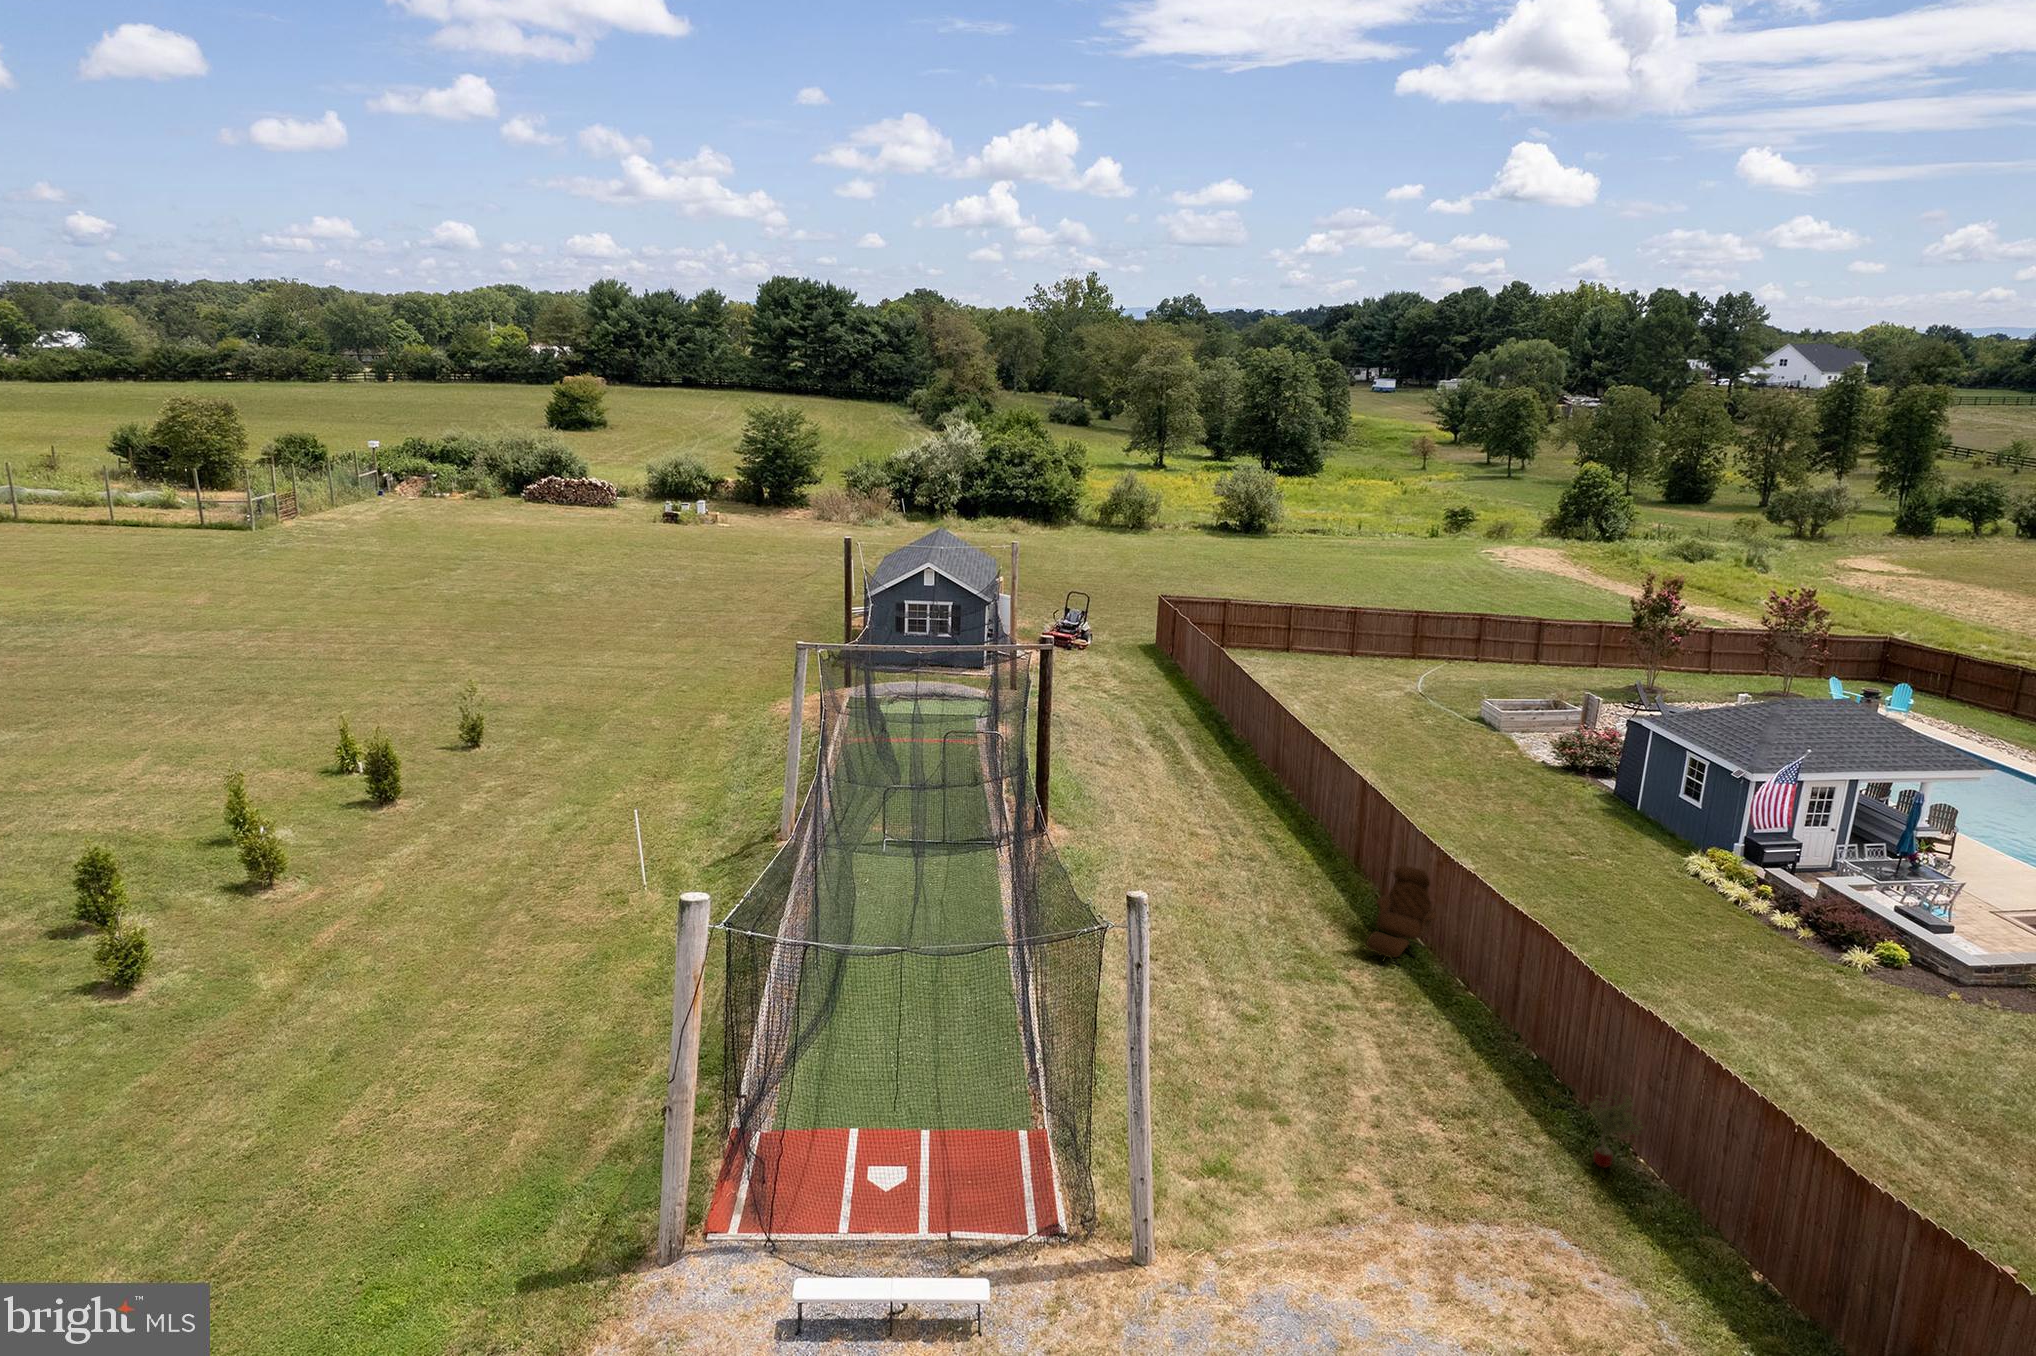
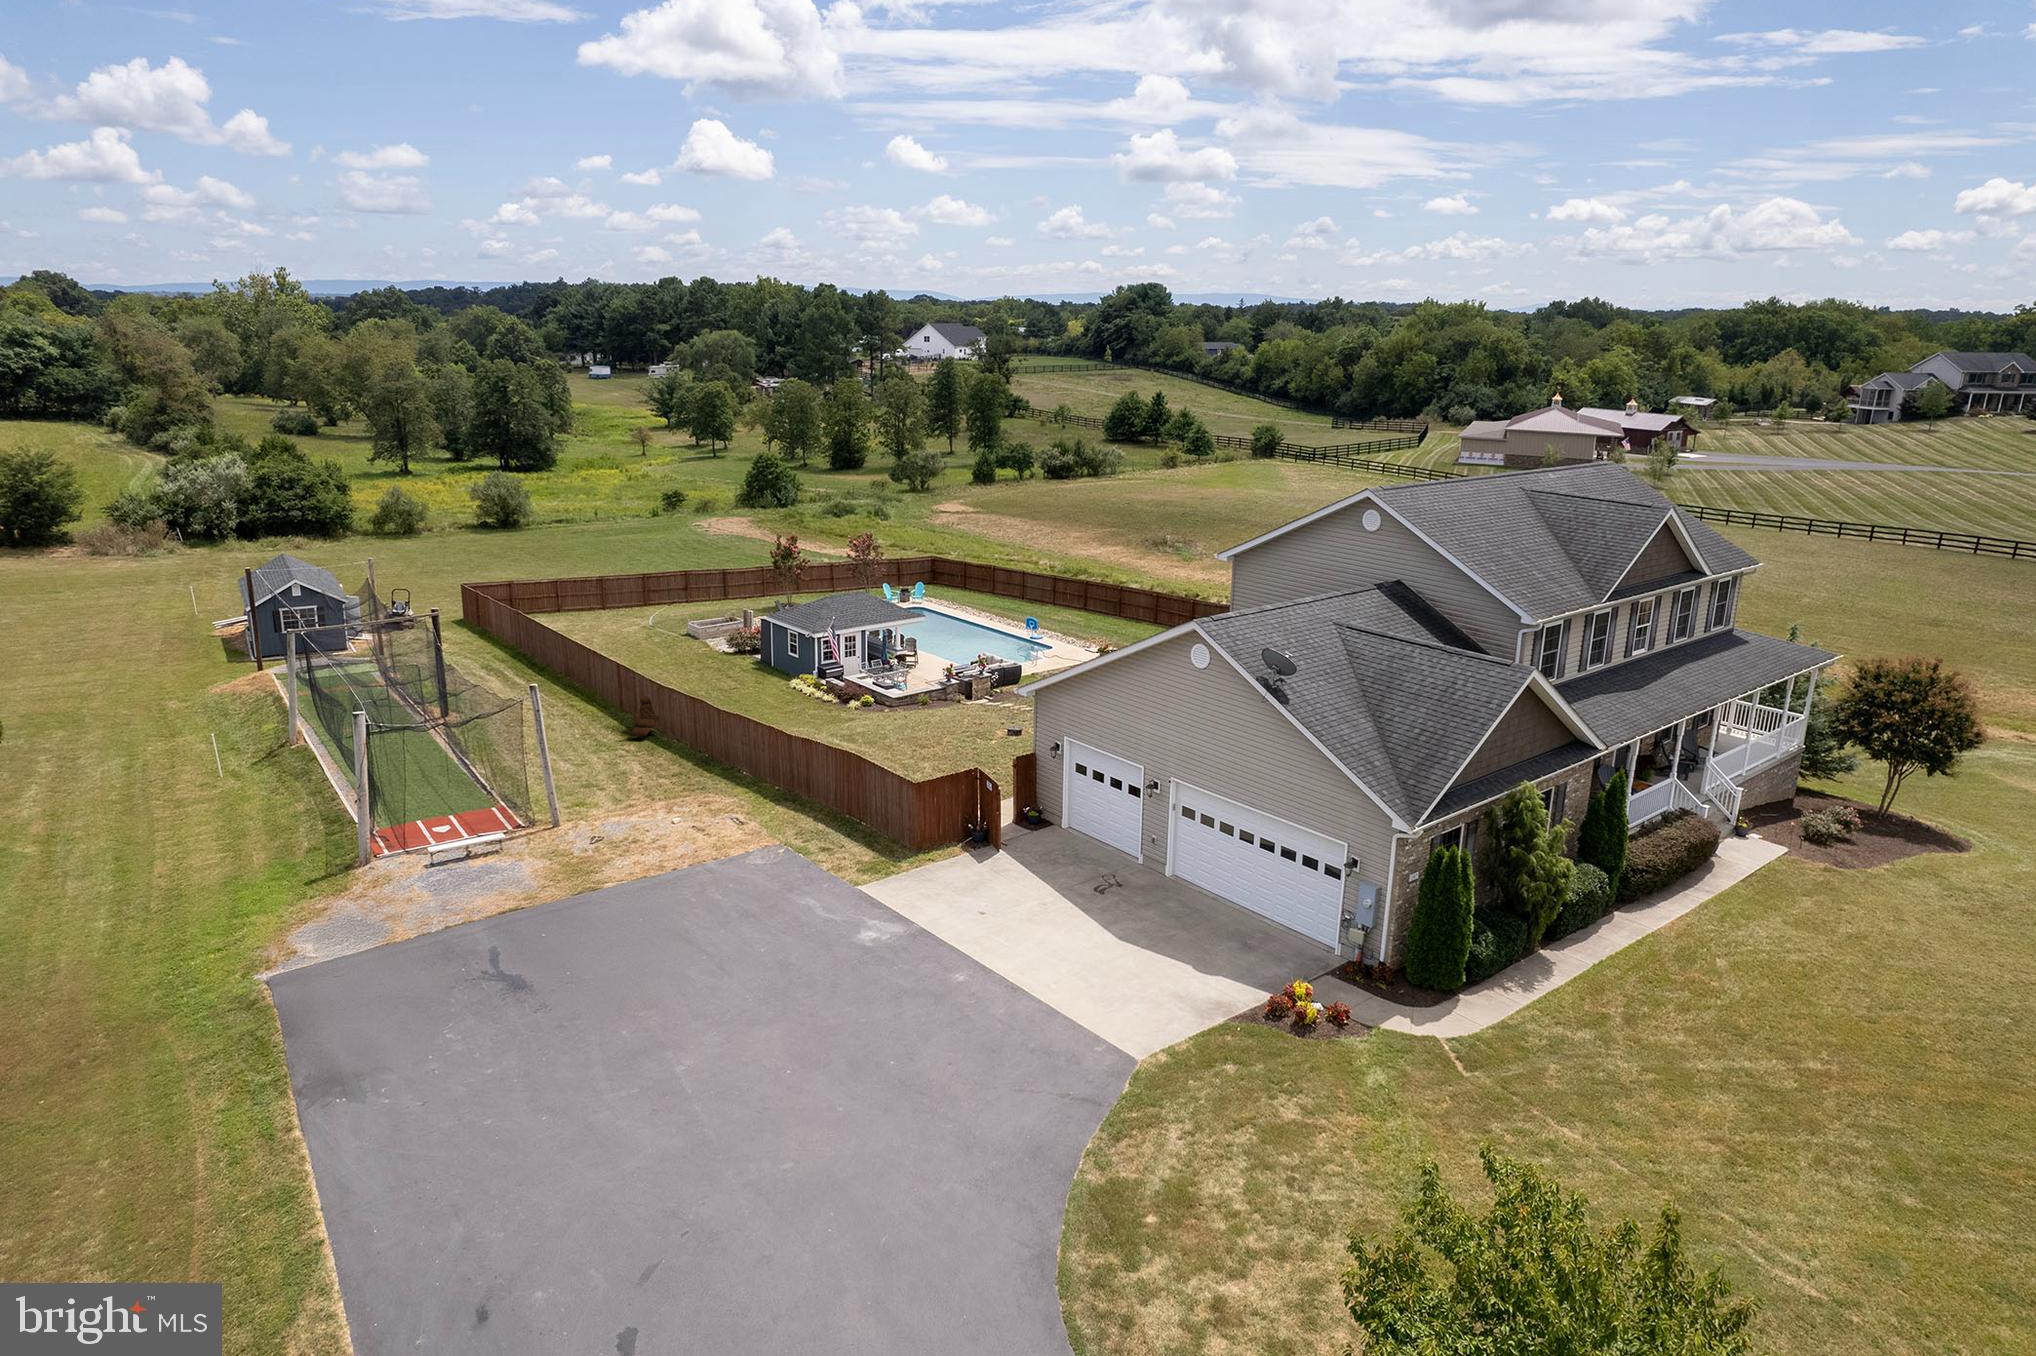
potted tree: present [1591,1091,1643,1168] -> none [720,745,738,776]

